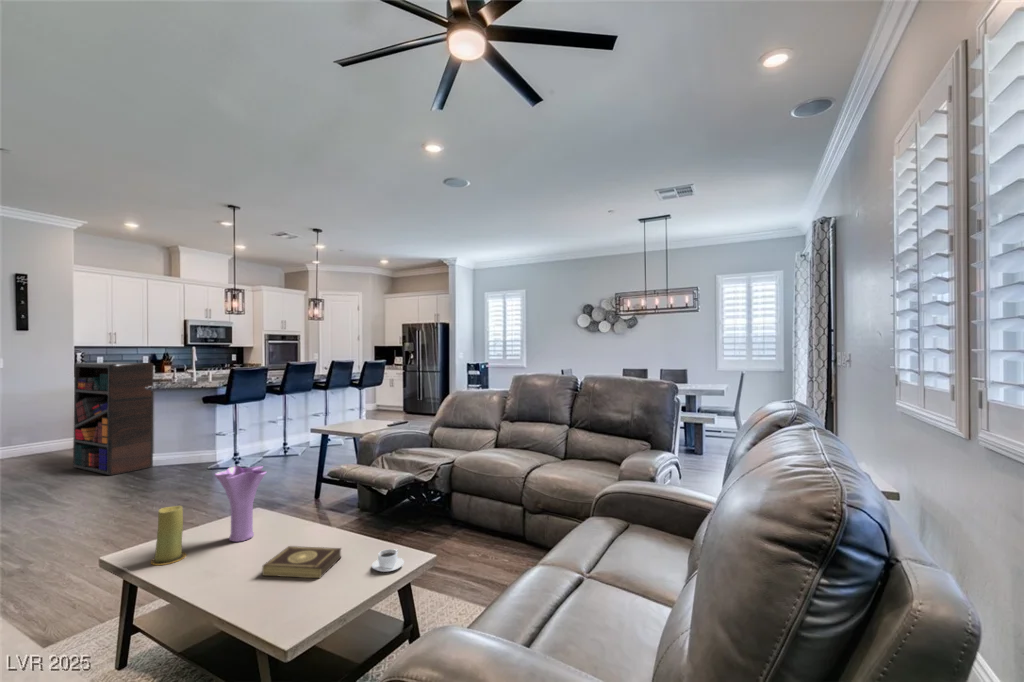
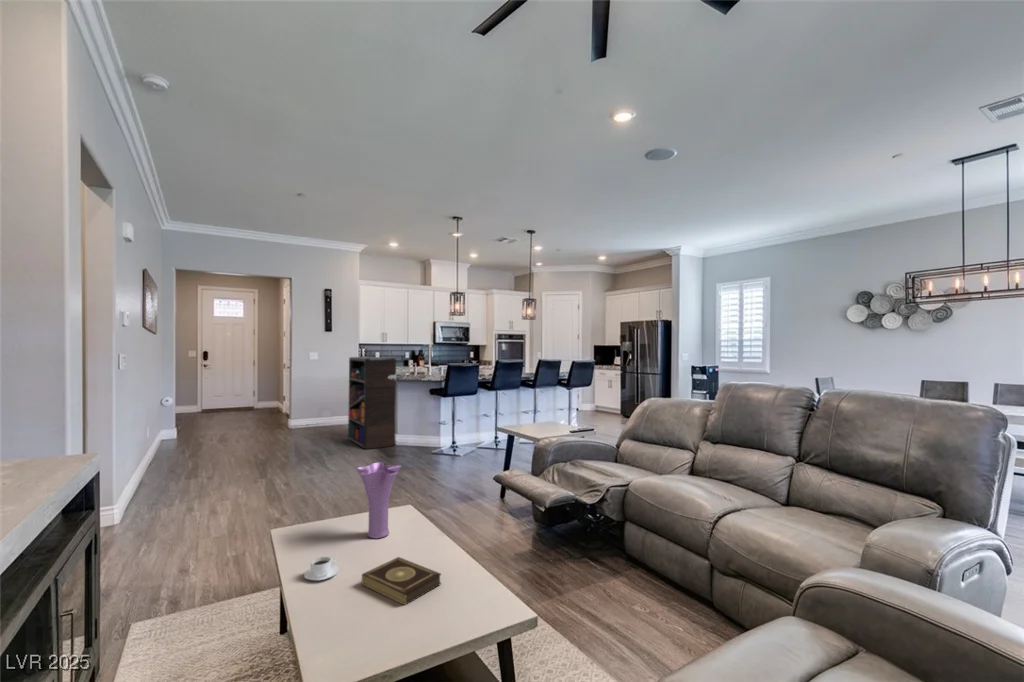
candle: present [151,506,186,565] -> none [299,494,328,548]
coffee cup: present [372,549,404,572] -> present [304,557,339,581]

